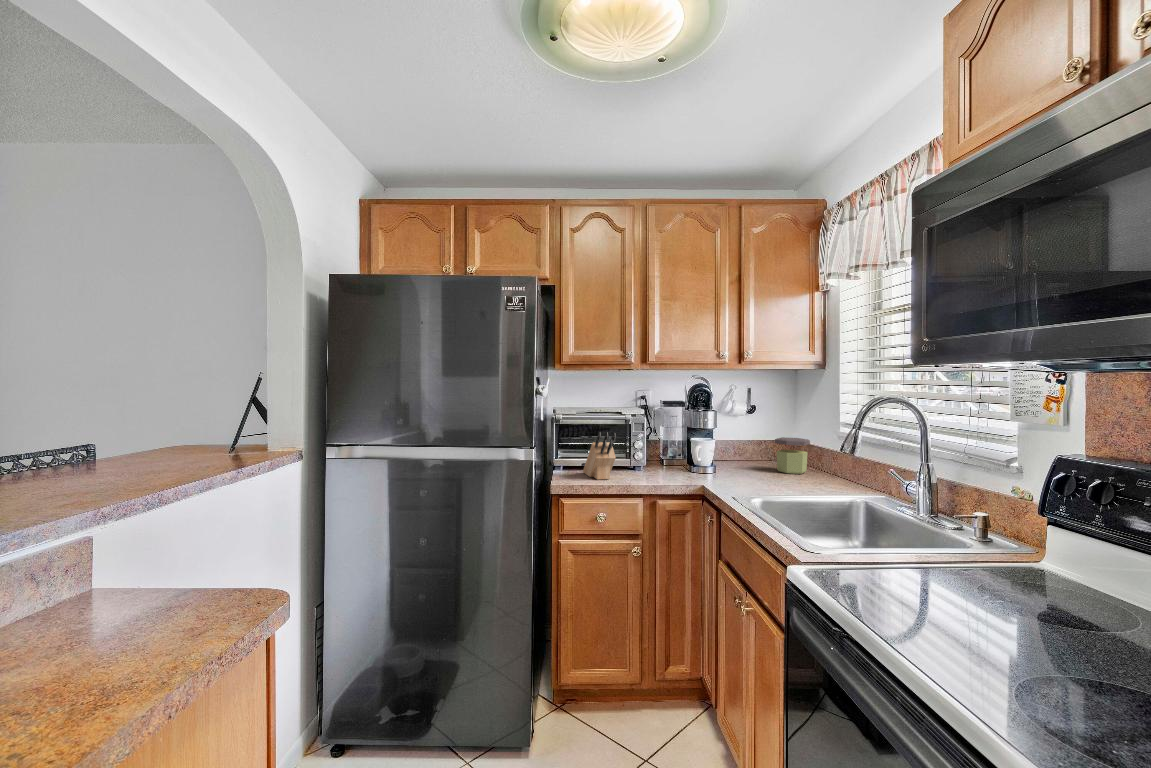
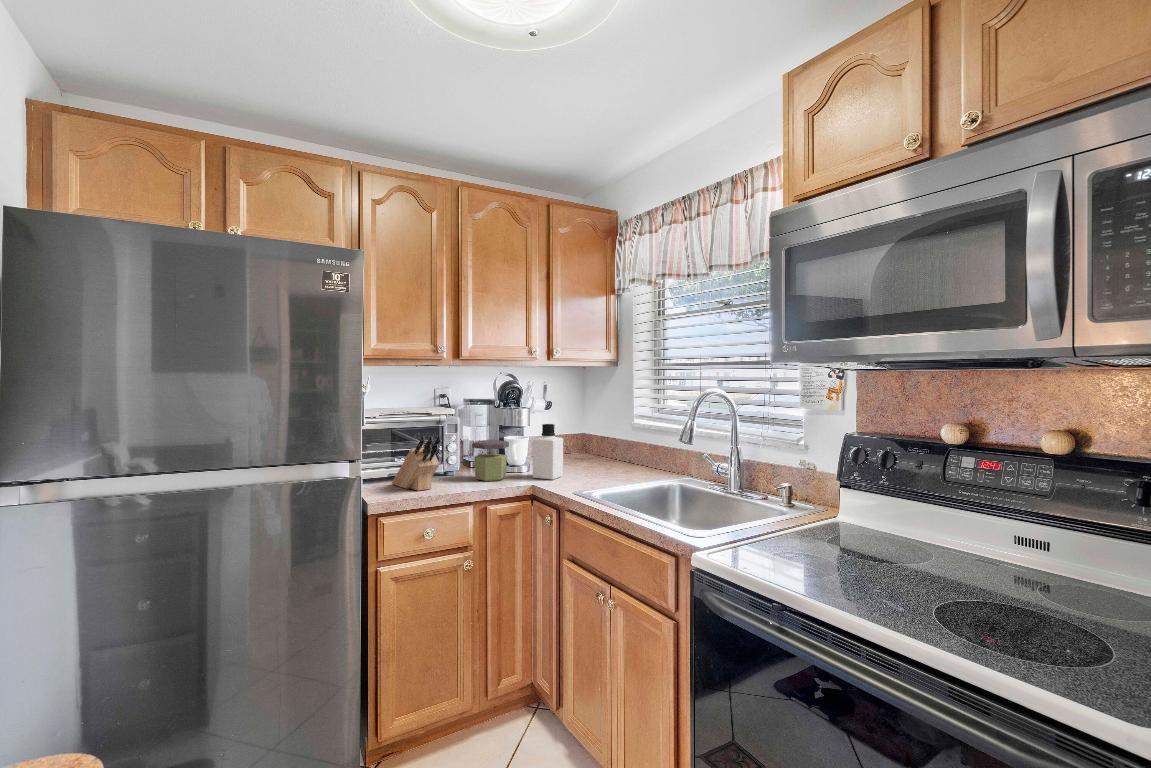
bottle: none [710,427,743,483] -> present [533,424,563,480]
jar: present [775,437,810,474] -> present [472,440,509,481]

